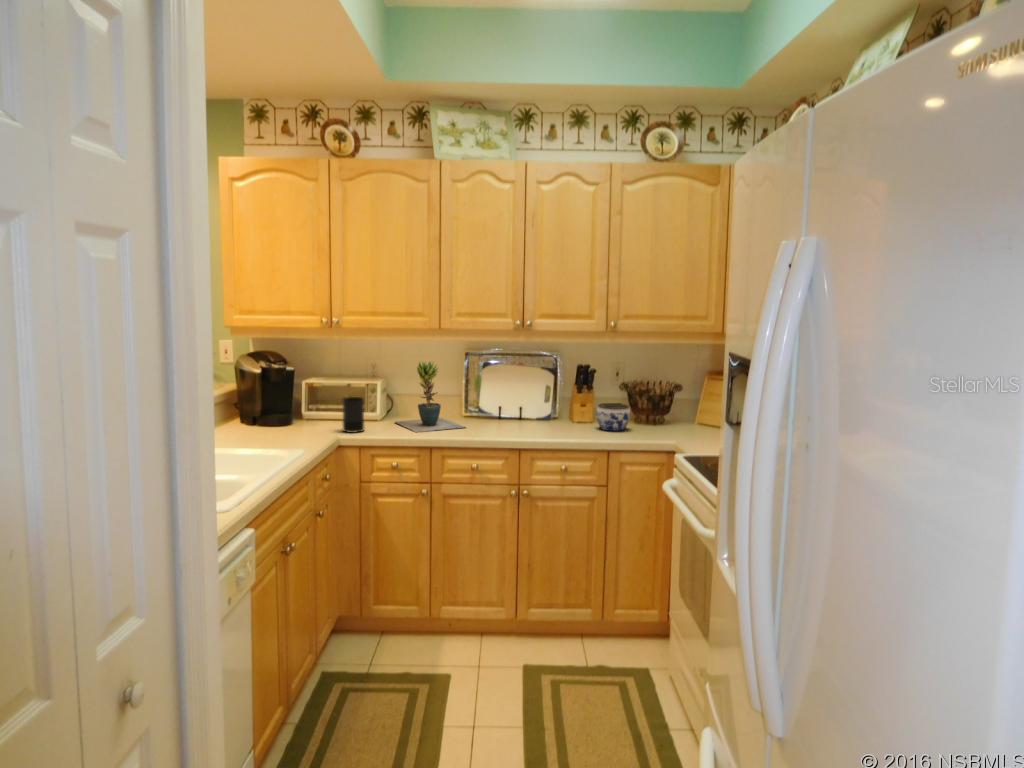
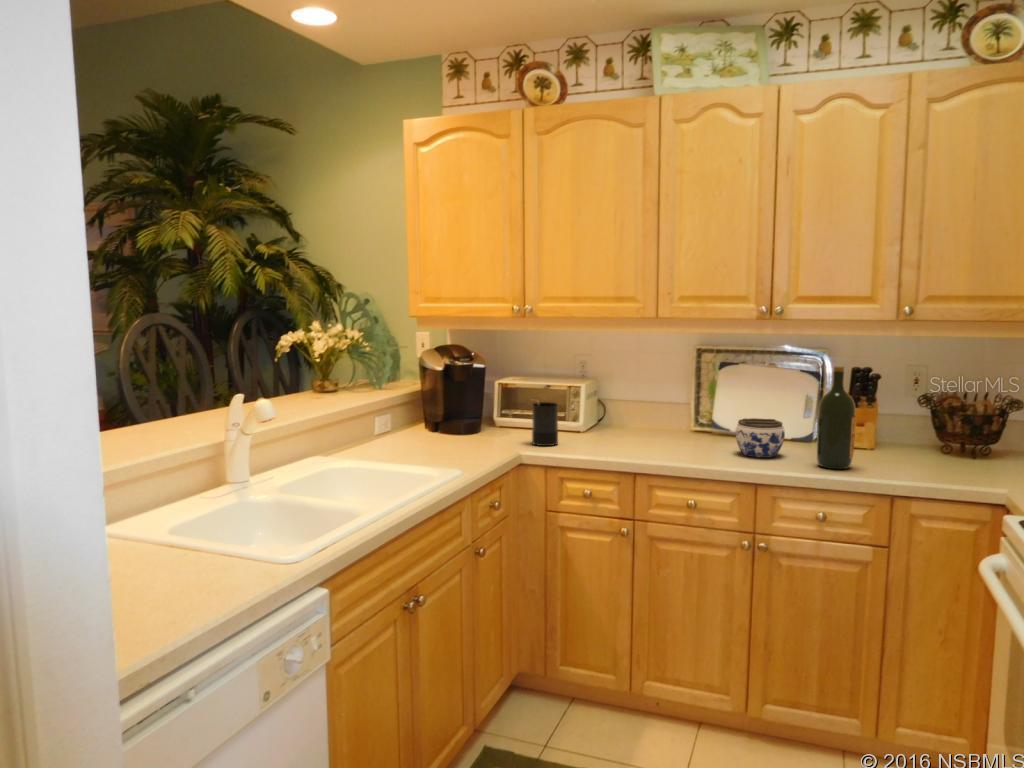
potted plant: present [395,362,464,432] -> none [598,359,689,450]
wine bottle: none [560,364,585,437] -> present [817,366,856,469]
jar: present [596,403,630,431] -> present [736,418,785,458]

